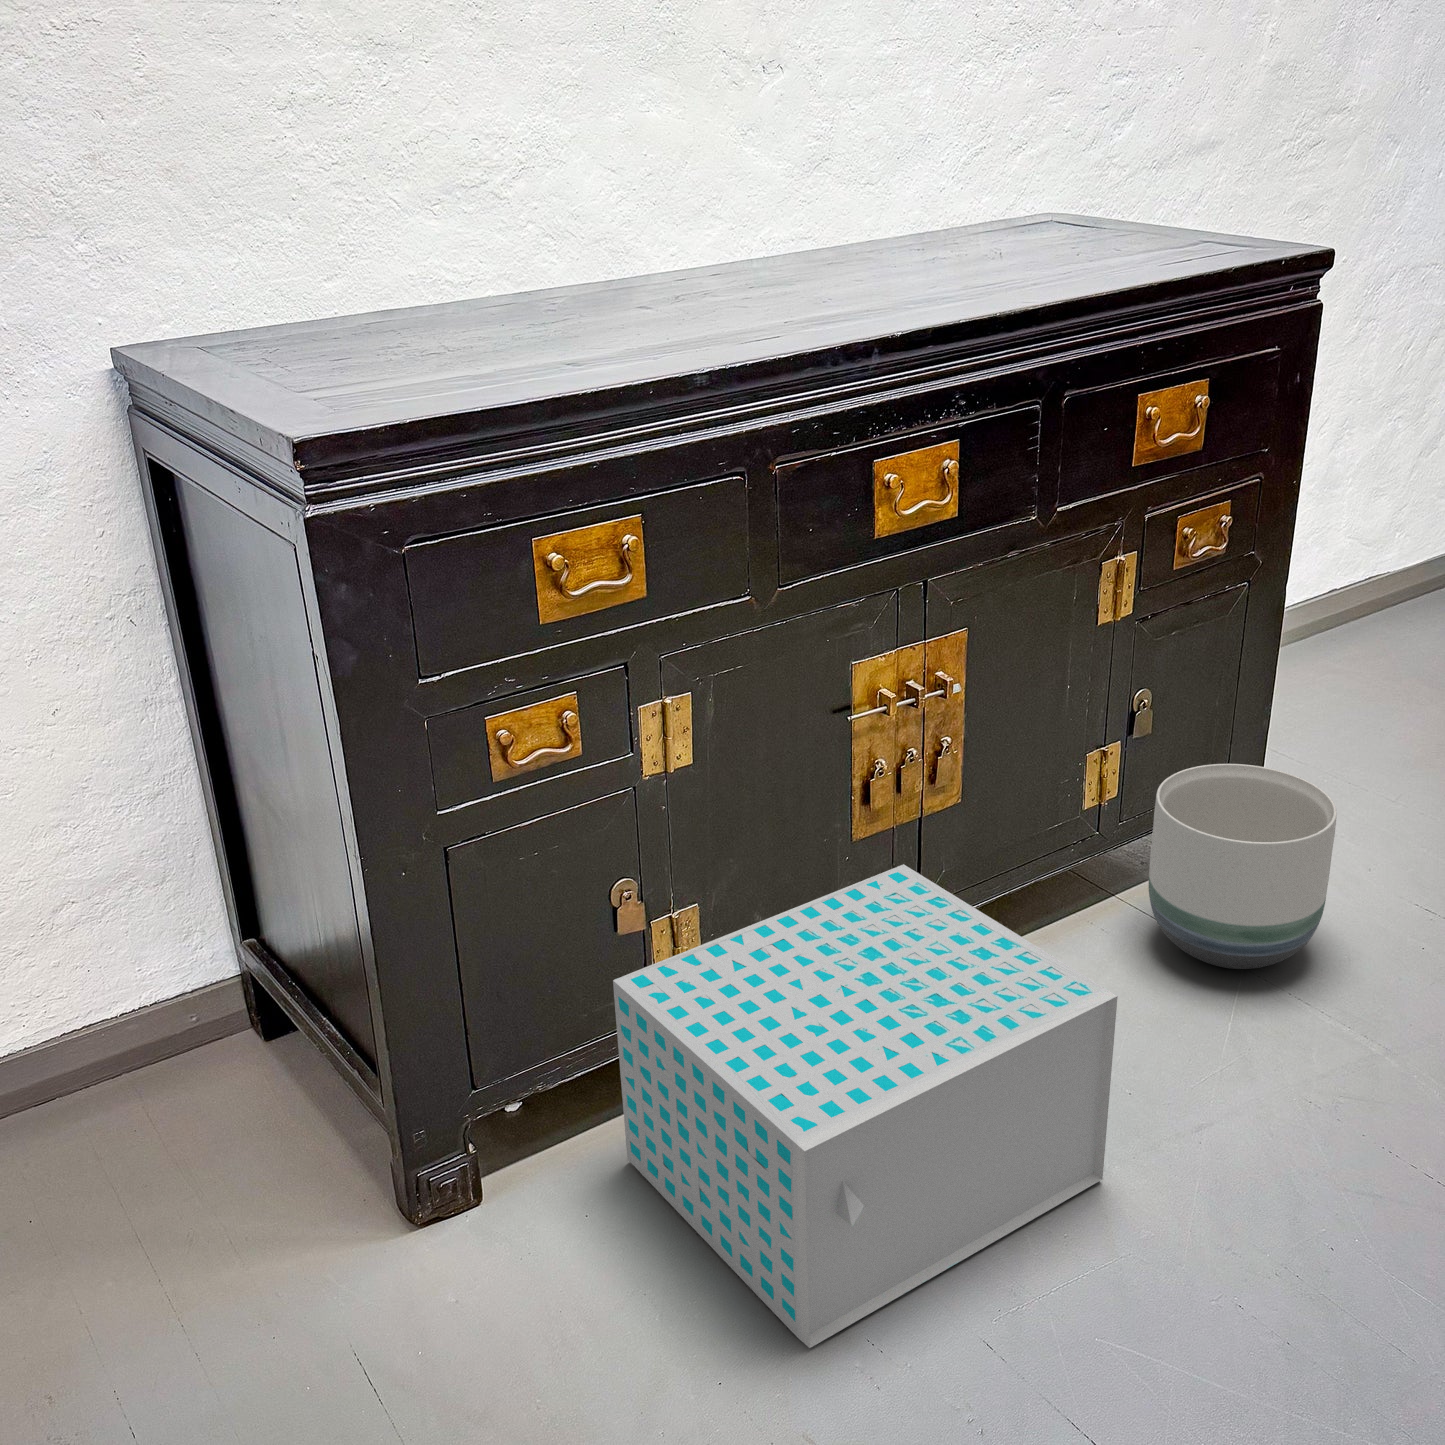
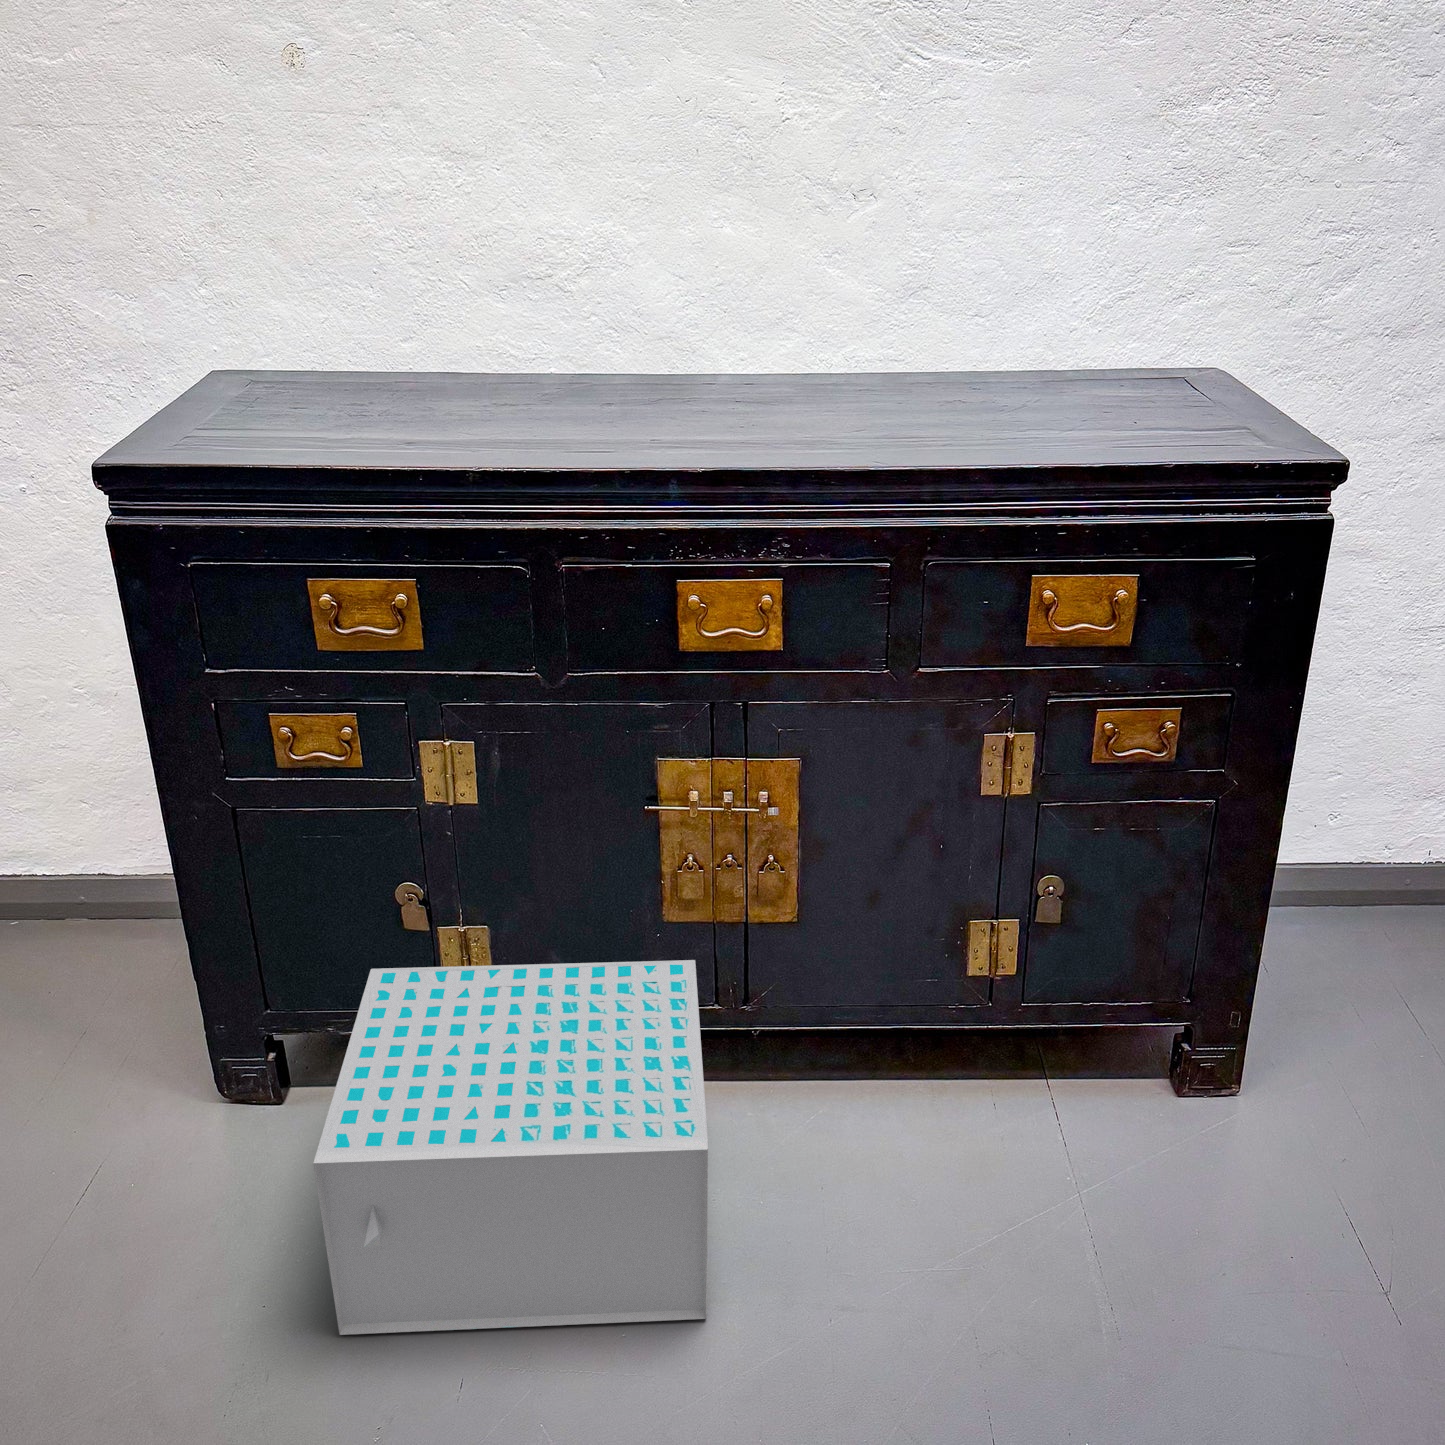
planter: present [1149,764,1337,969] -> none [988,967,1187,1197]

